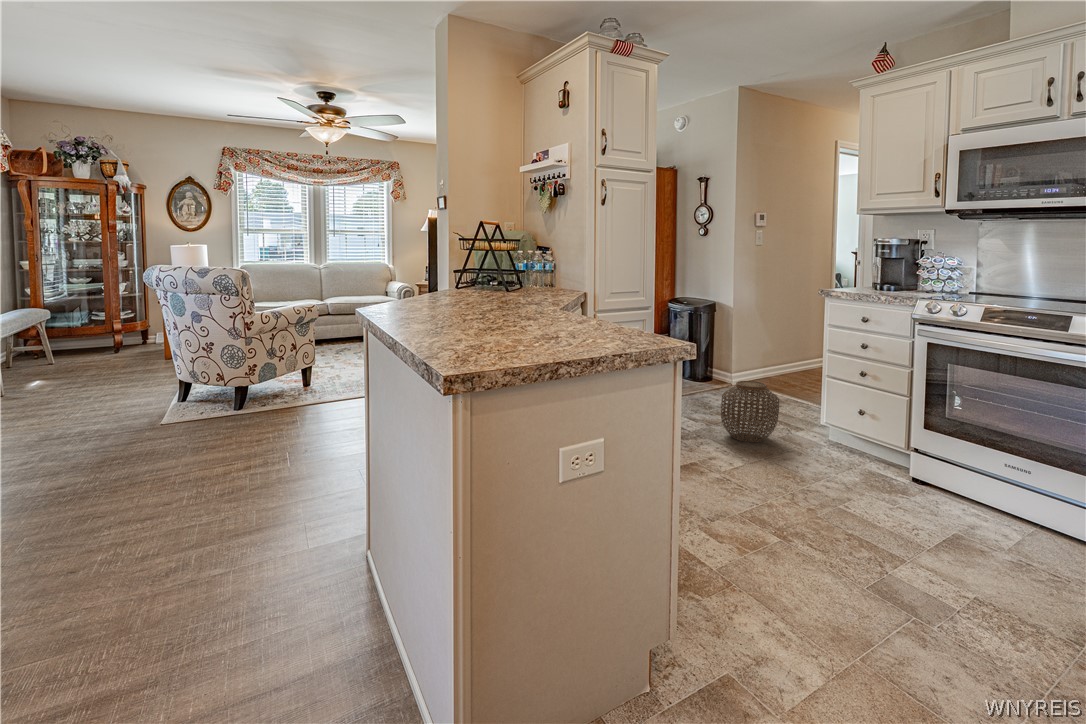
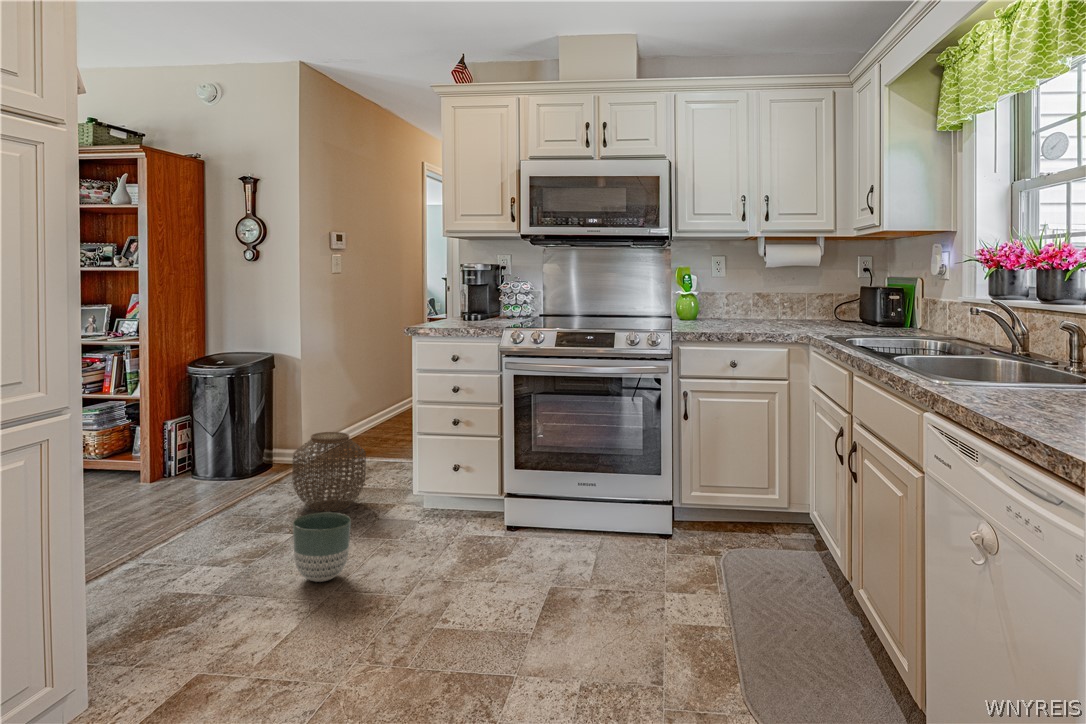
planter: none [729,442,773,493] -> present [293,512,351,582]

